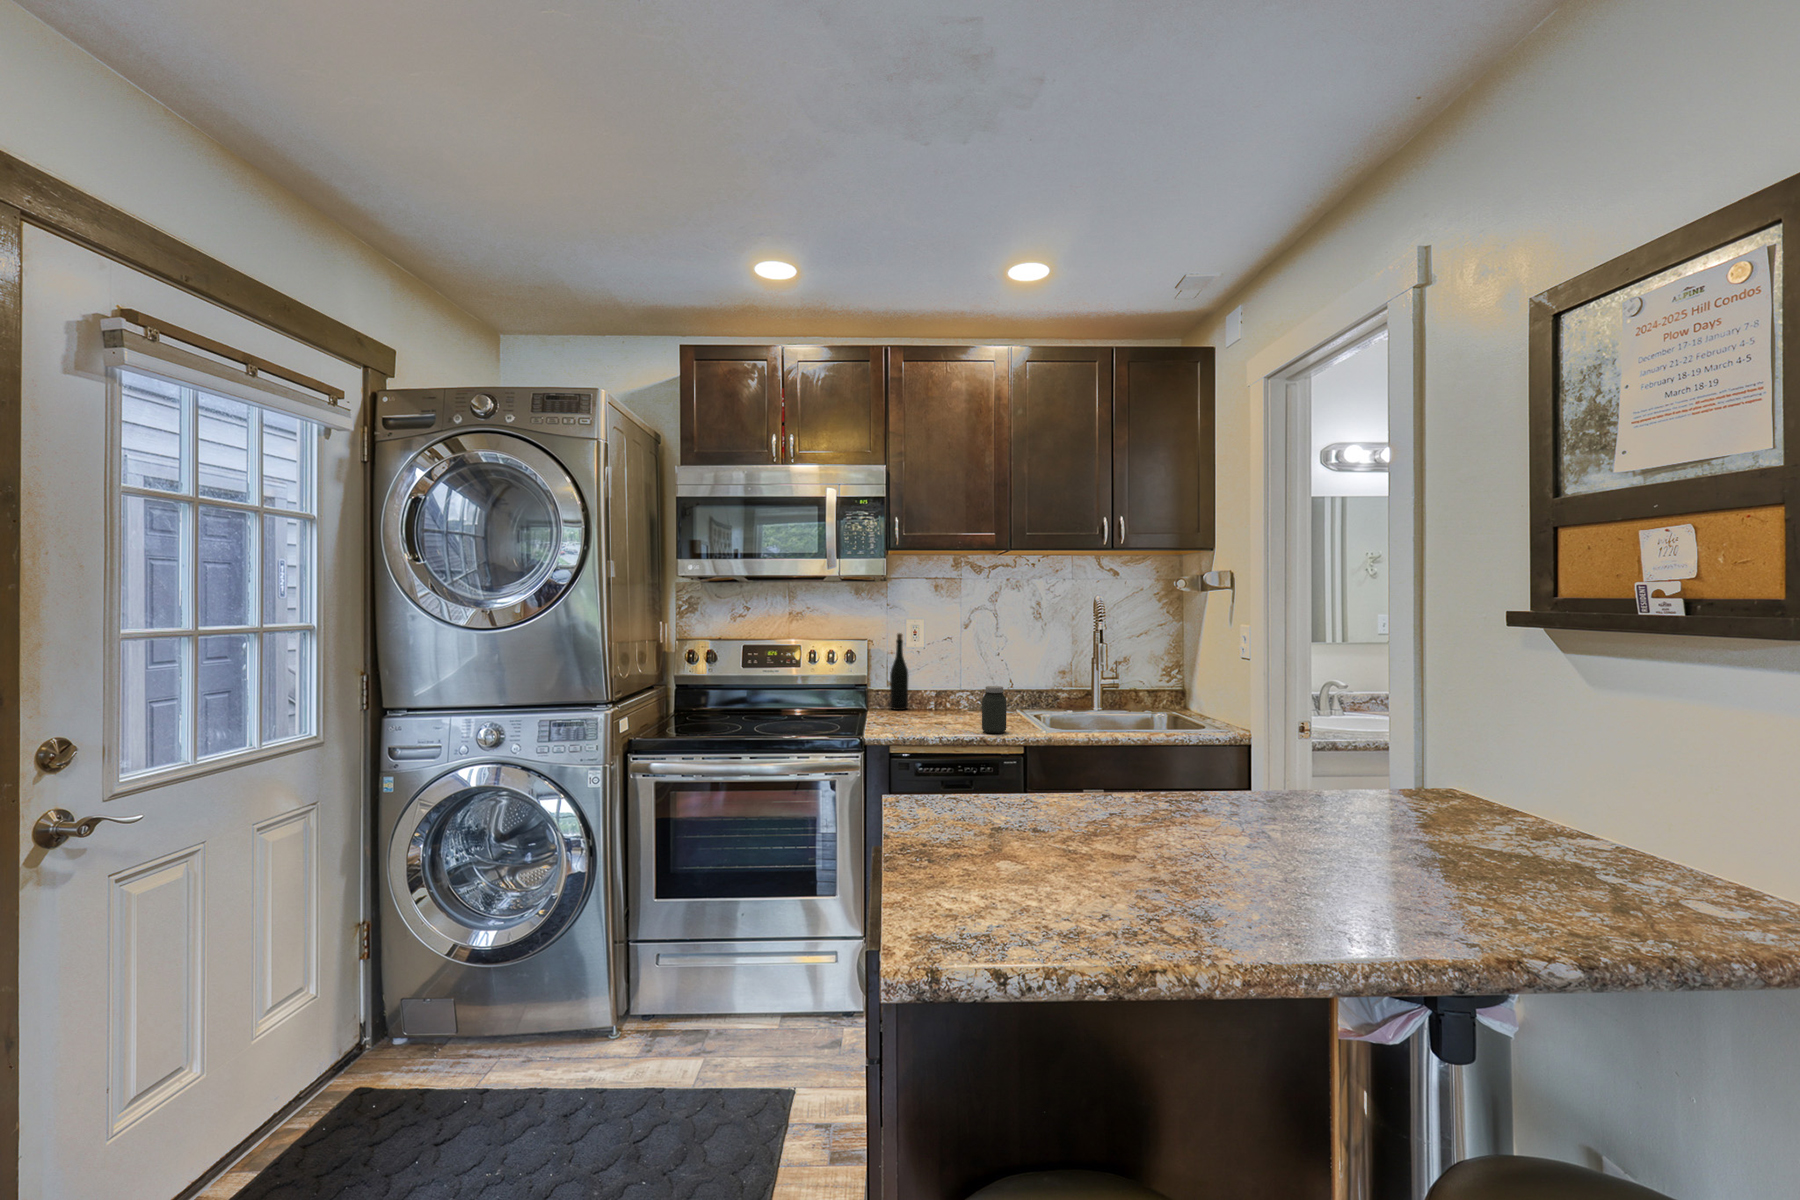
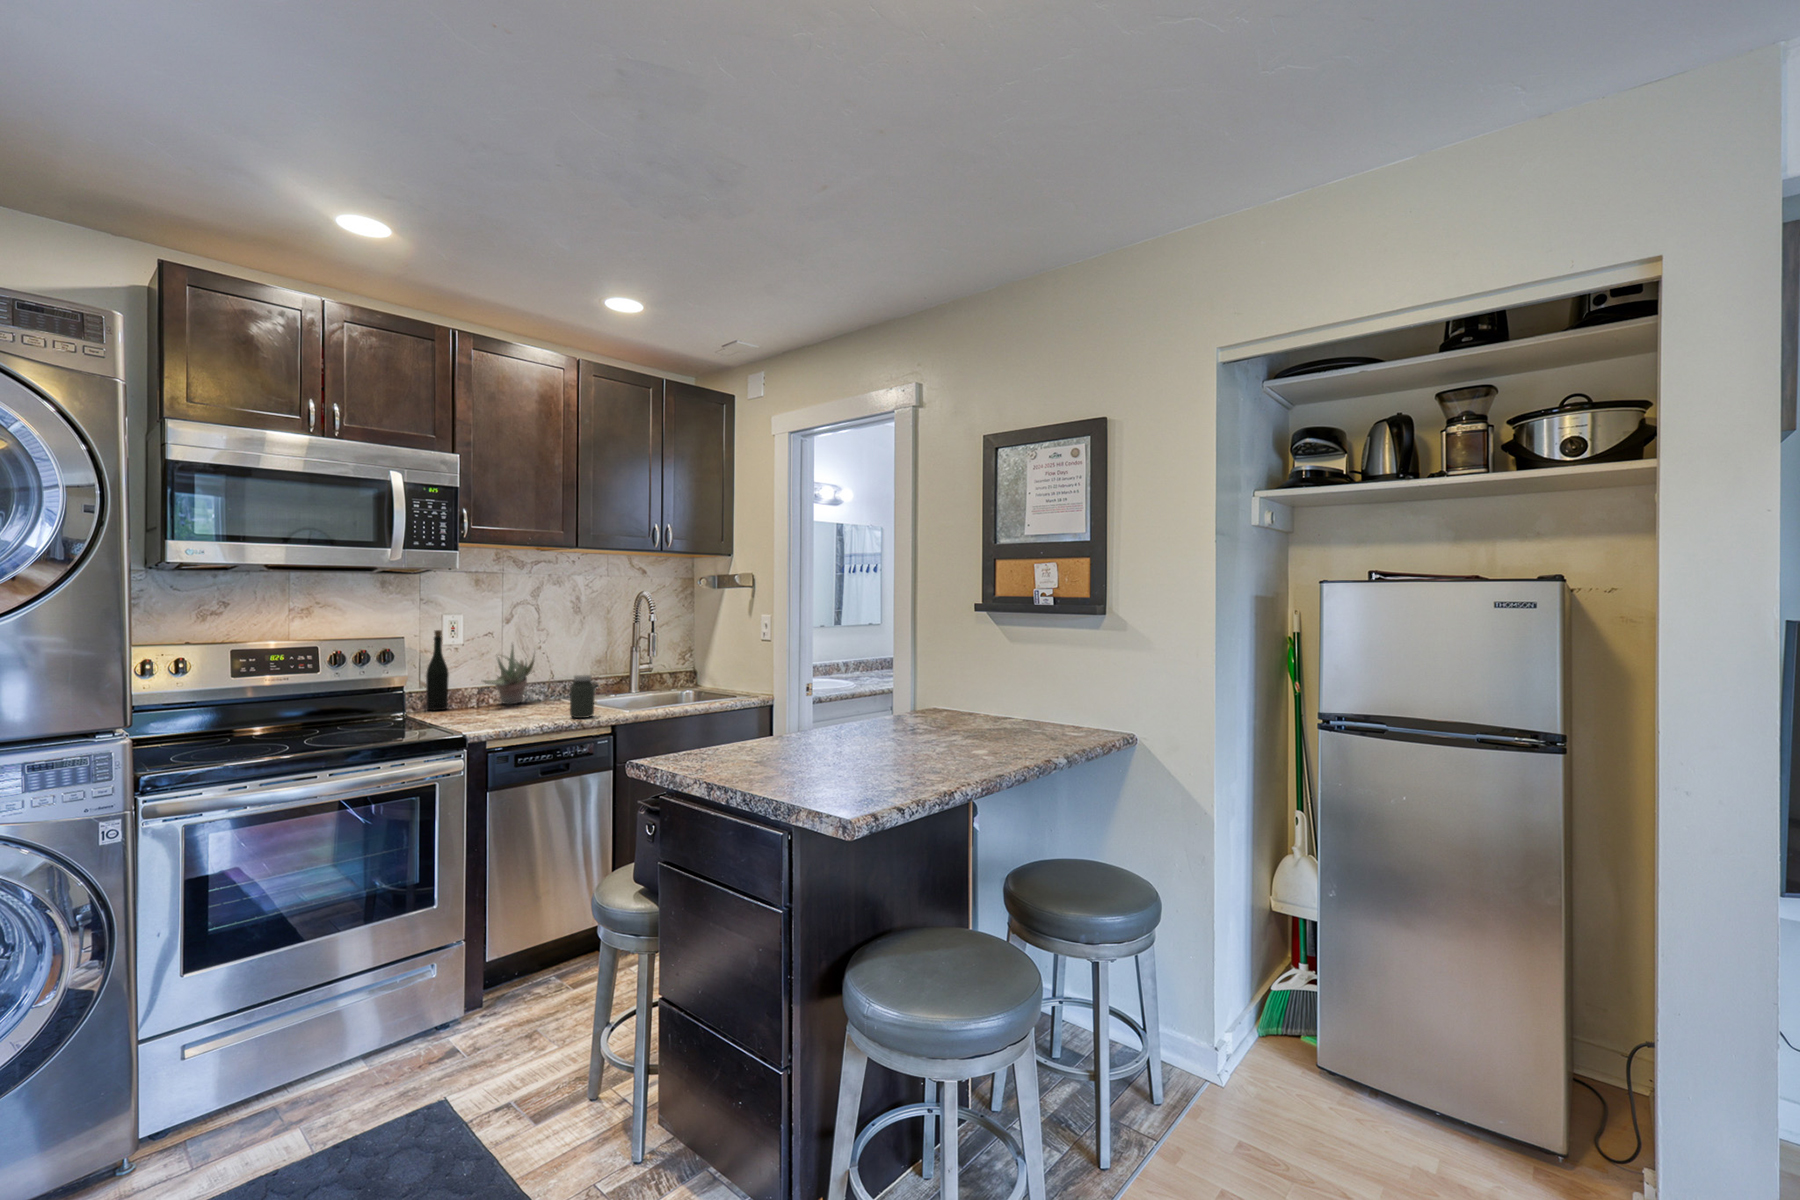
succulent plant: none [928,647,985,710] -> present [483,644,535,704]

